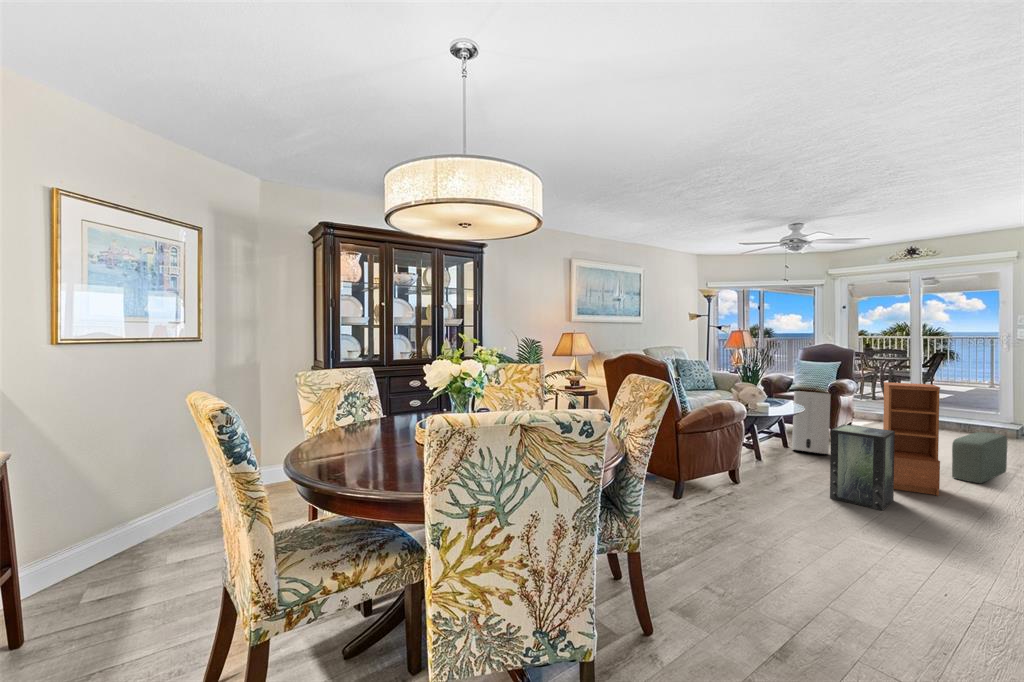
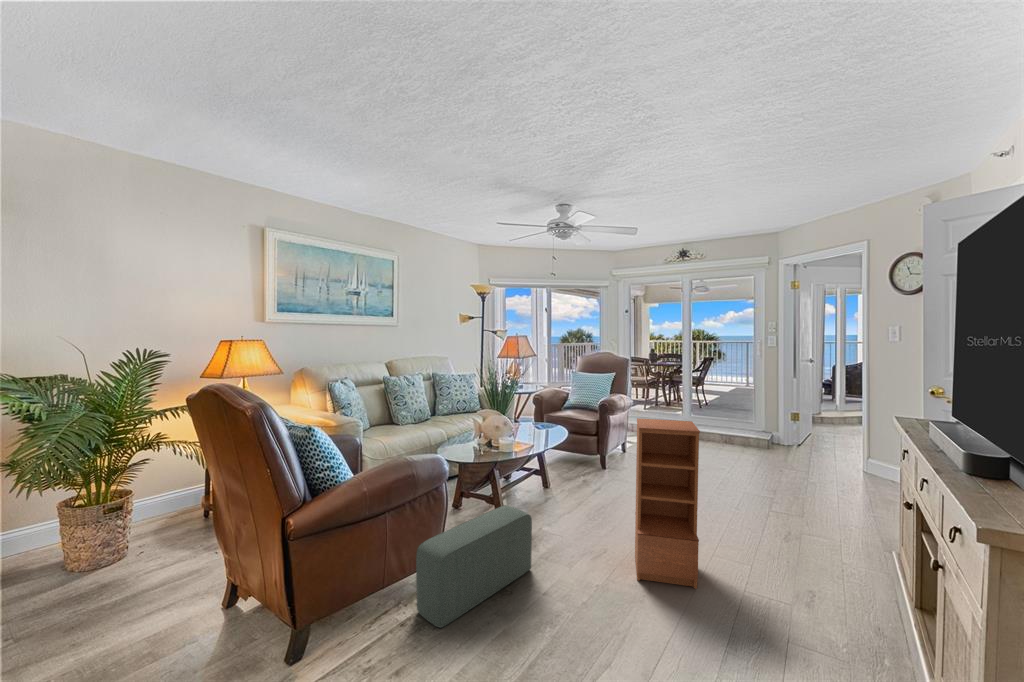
air purifier: present [792,391,830,454] -> none [547,418,591,502]
storage box: present [830,424,895,511] -> none [547,494,639,660]
pouf: present [952,432,1007,483] -> present [416,505,532,628]

